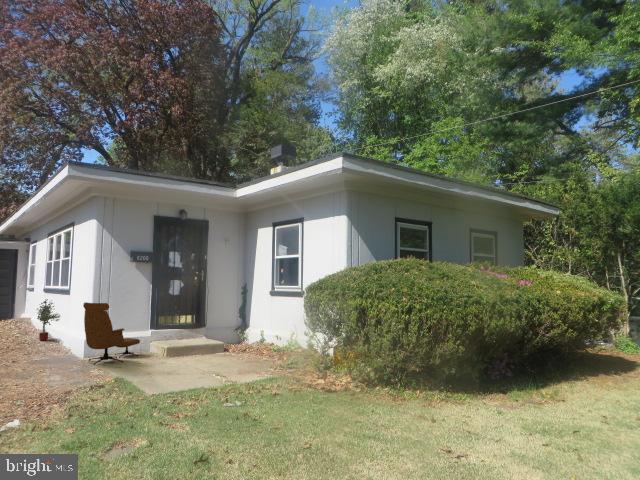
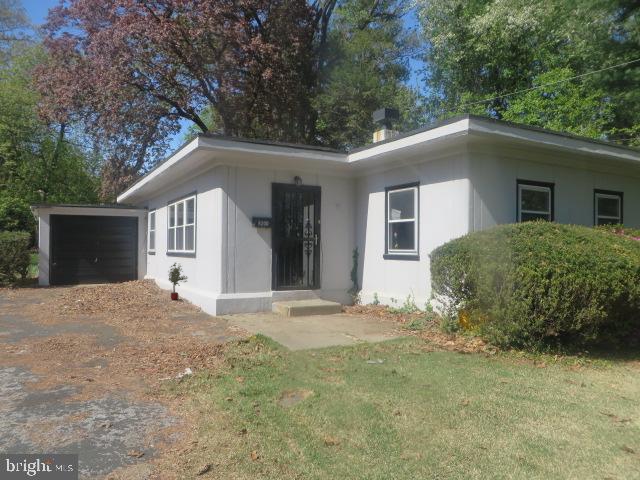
lounge chair: present [83,302,140,365] -> none [219,266,266,323]

